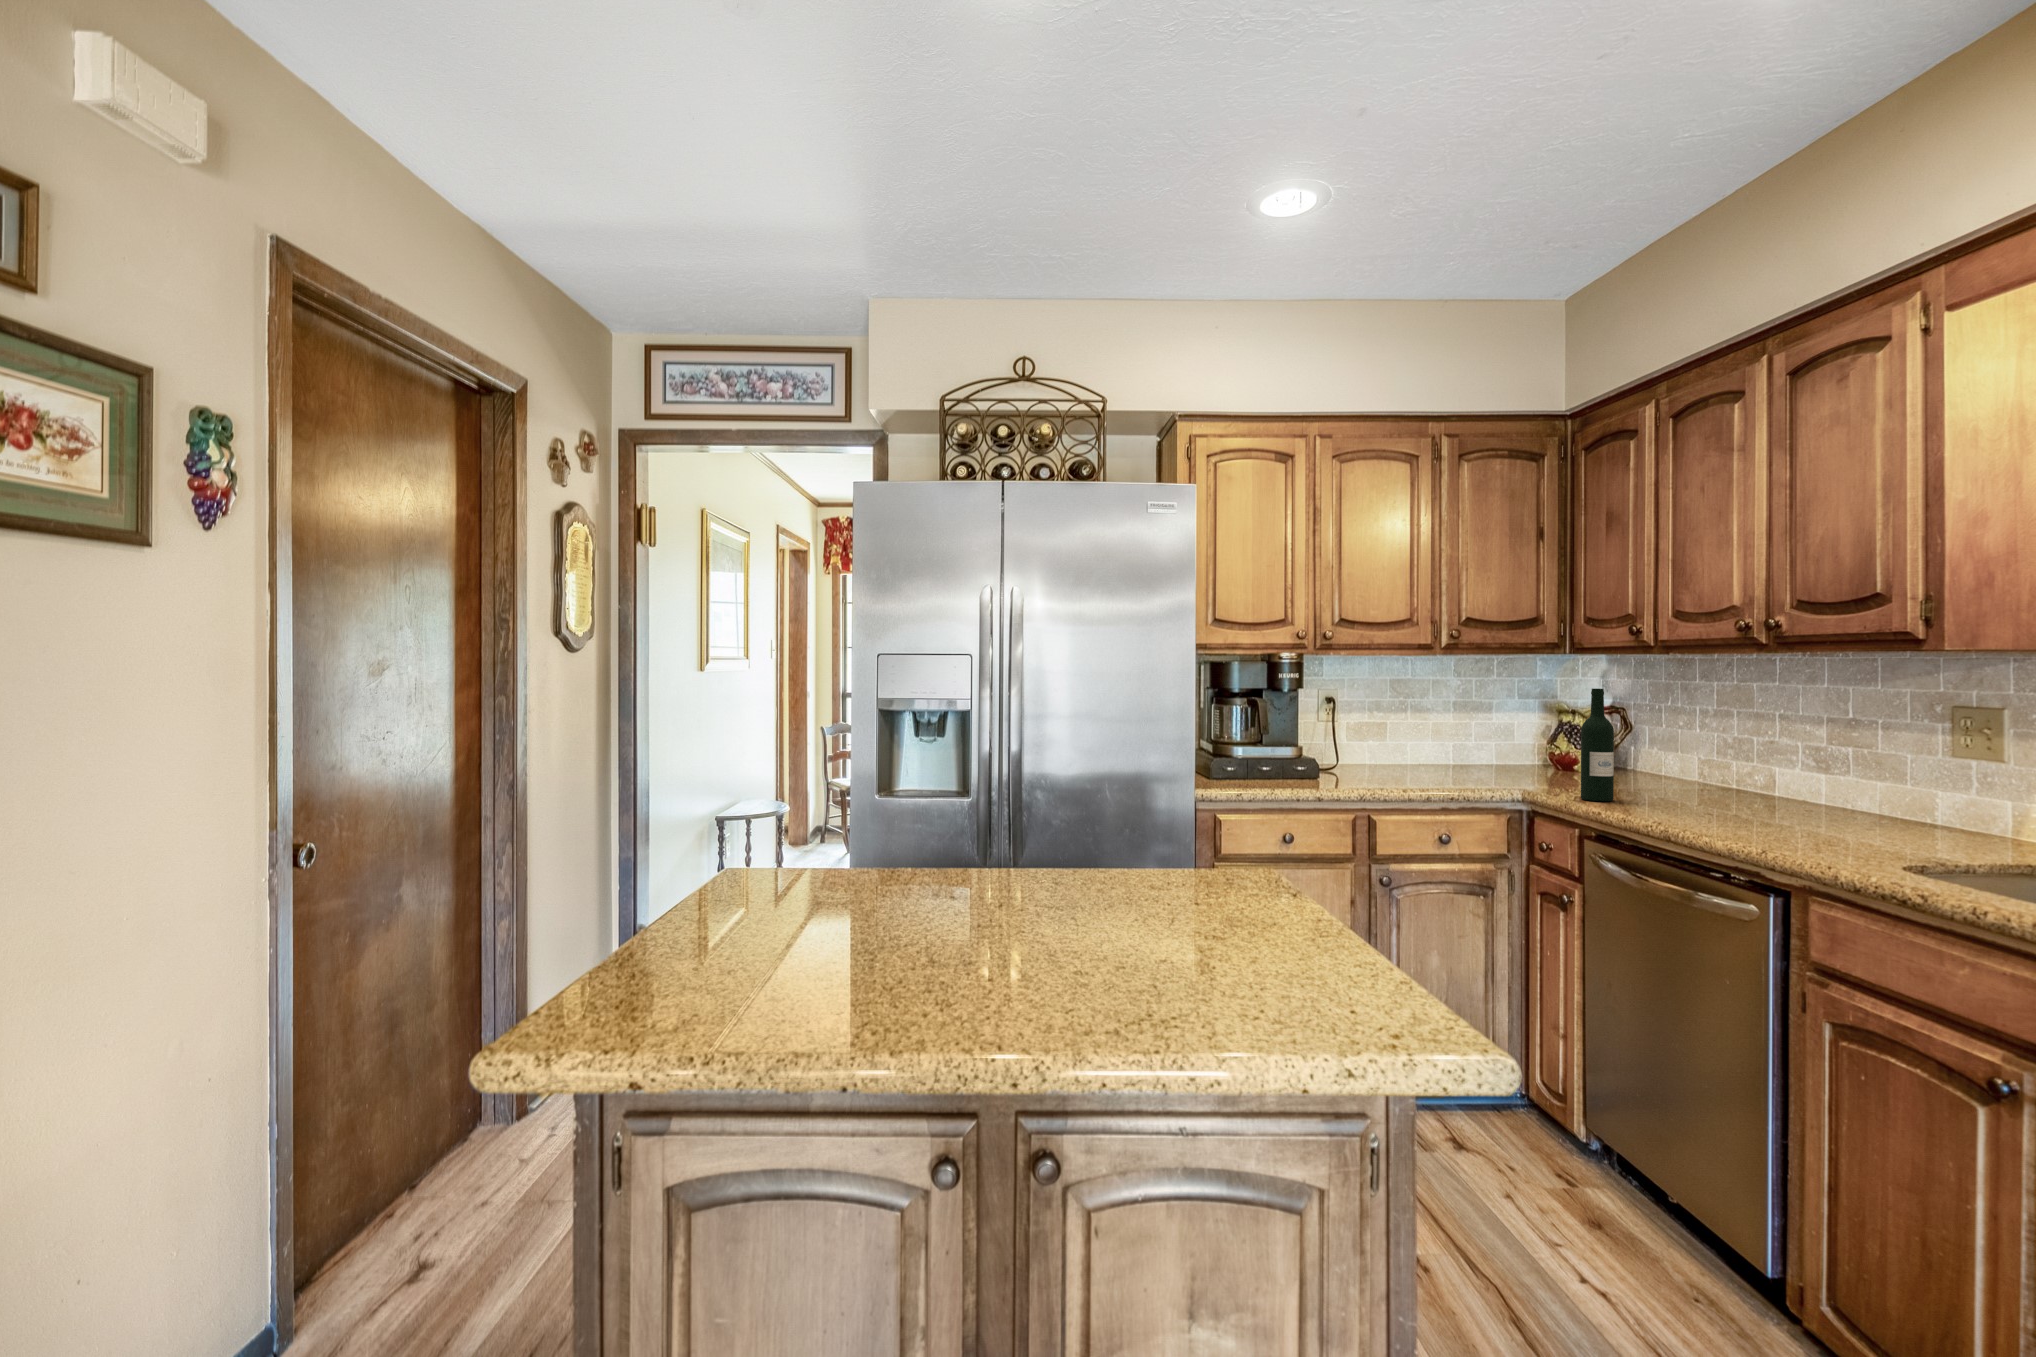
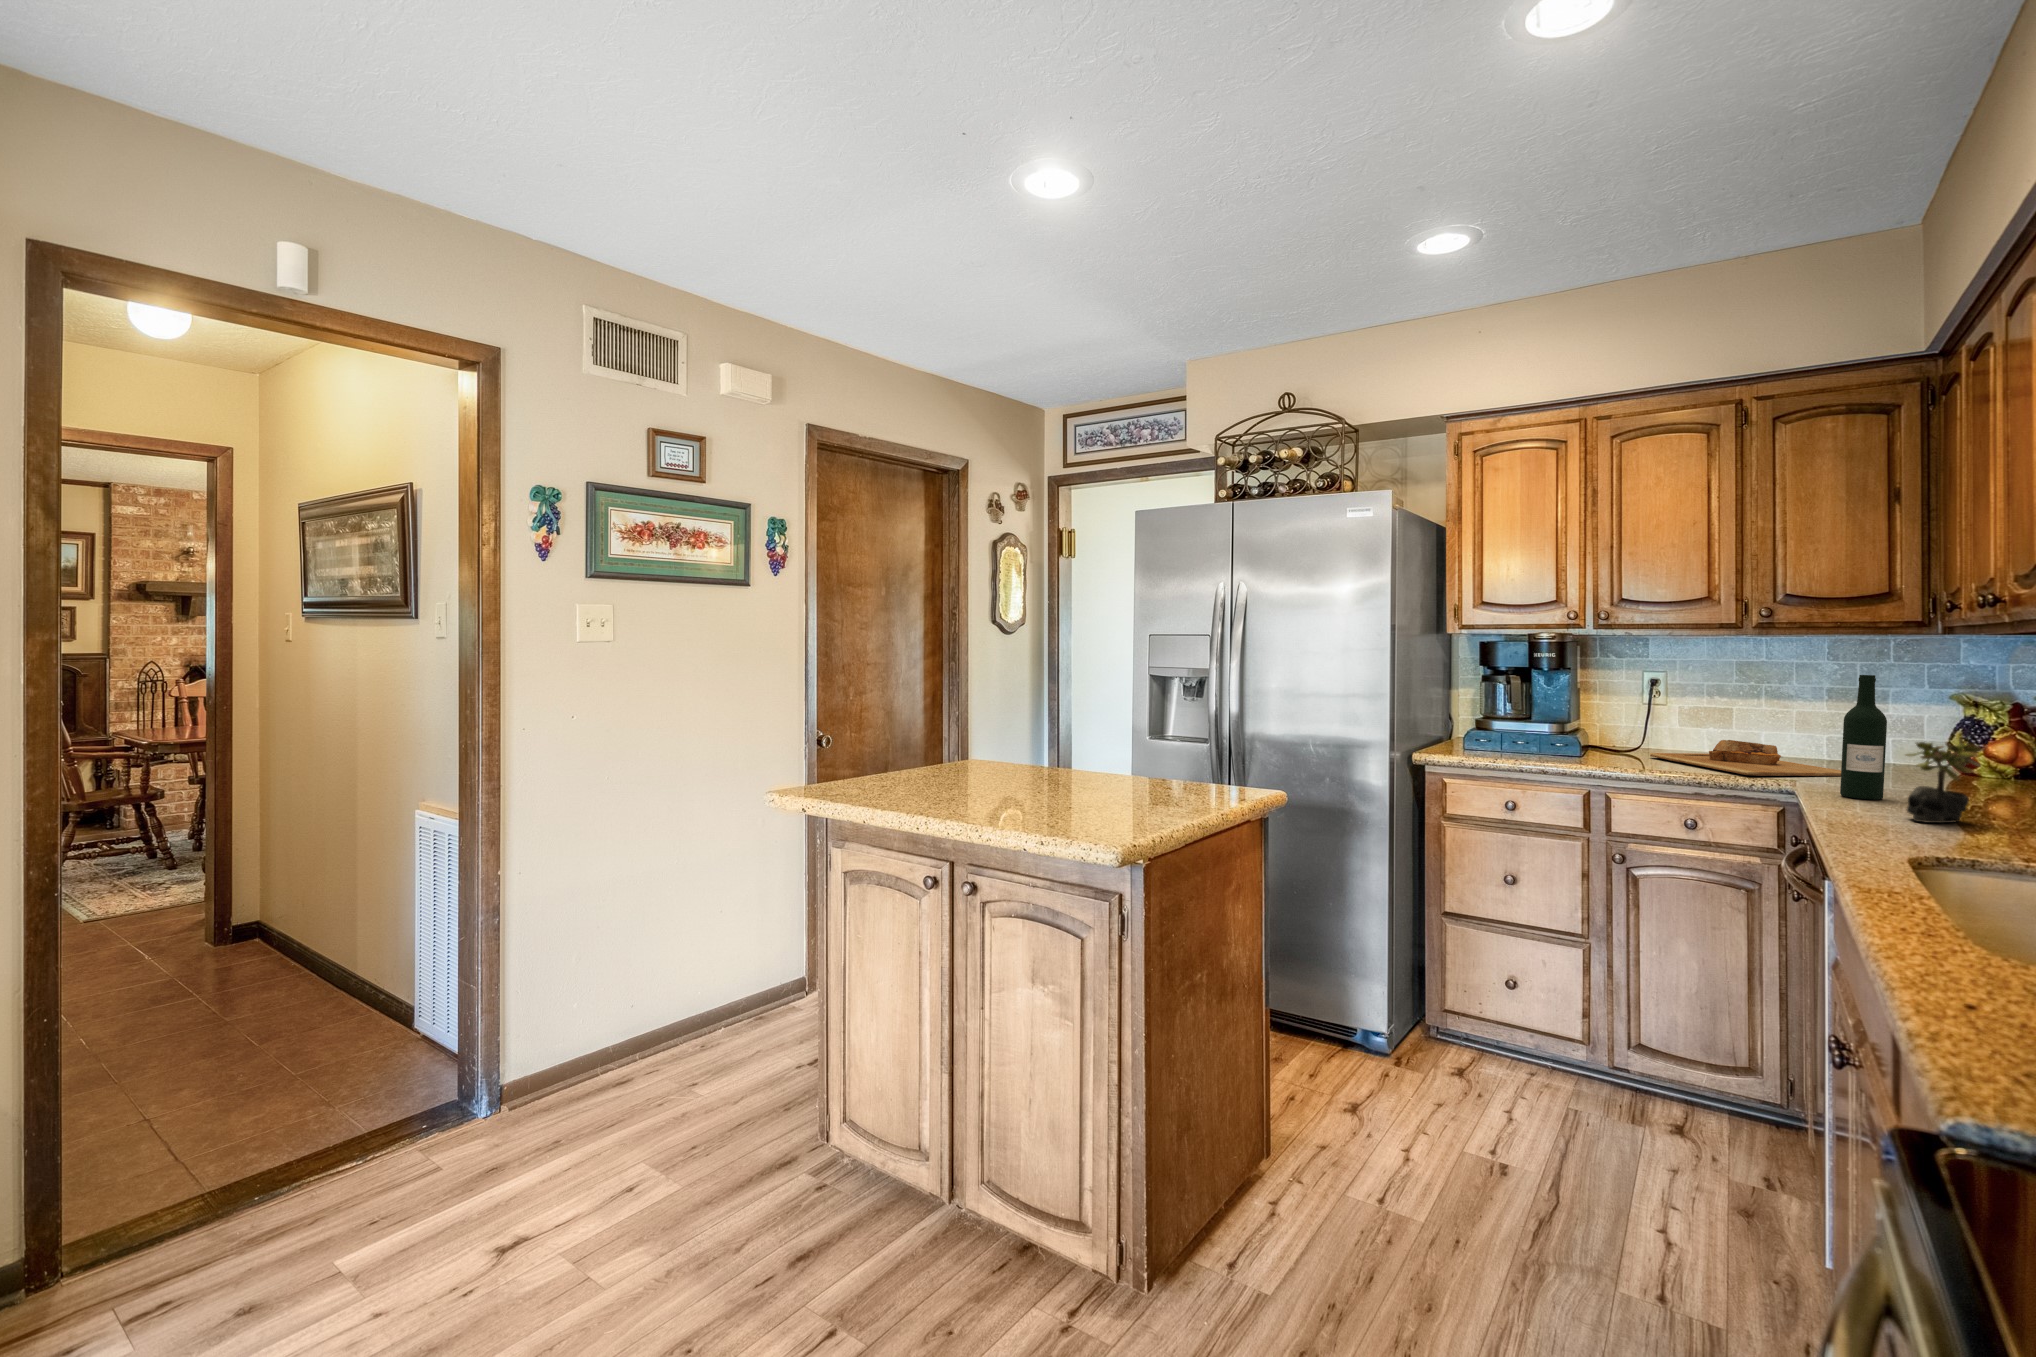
succulent plant: none [1670,740,1732,818] -> present [1906,738,1983,823]
cutting board: none [1367,755,1531,787] -> present [1650,740,1841,776]

